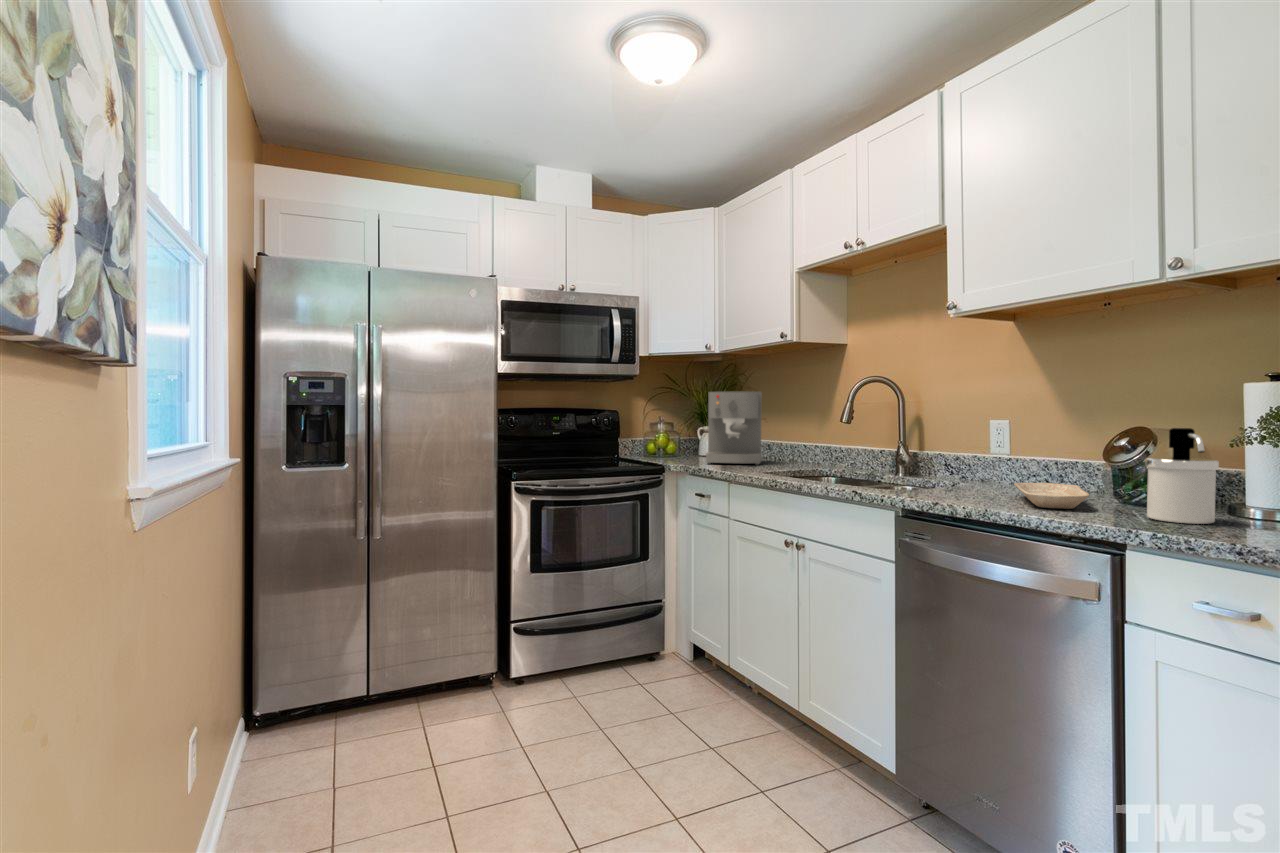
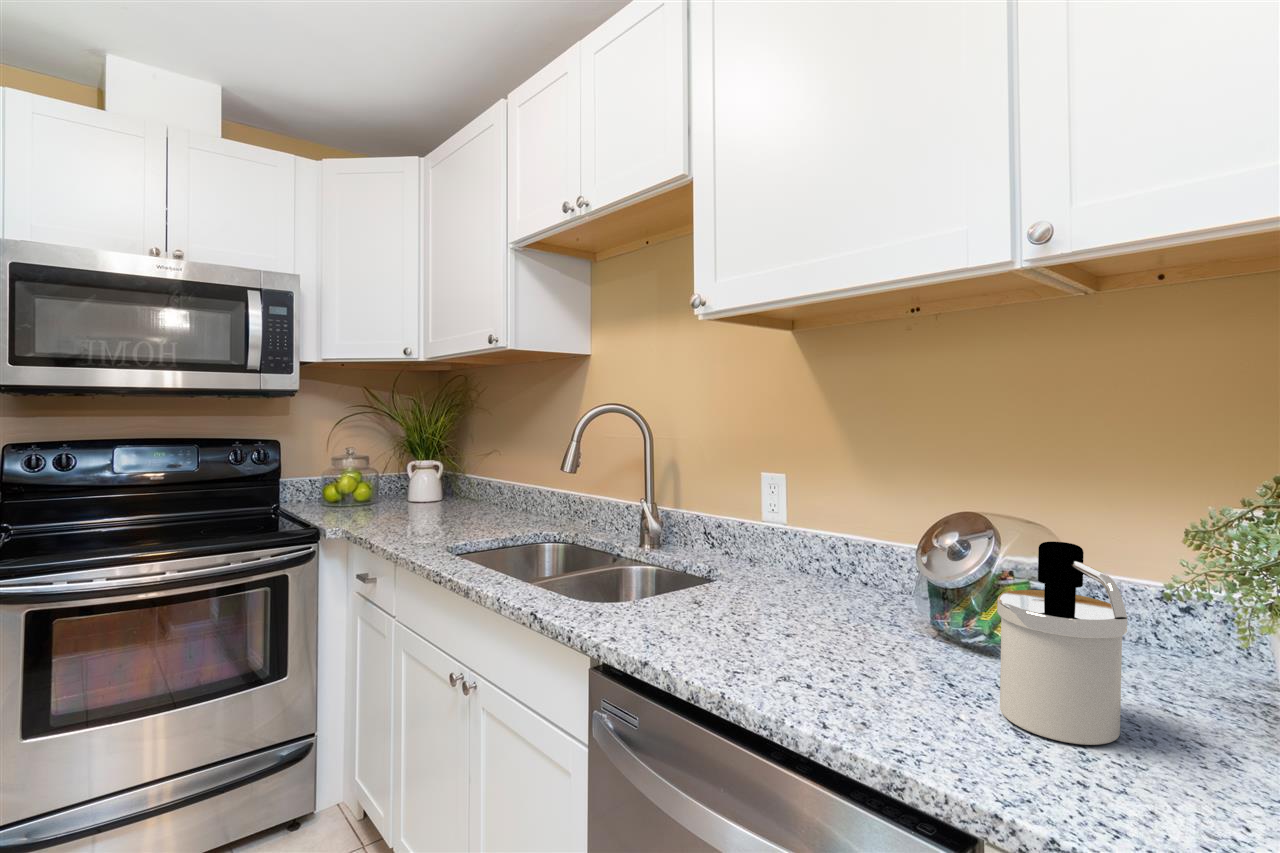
coffee maker: present [706,392,762,465] -> none [391,416,484,524]
tray: present [1014,483,1089,509] -> none [783,593,900,677]

